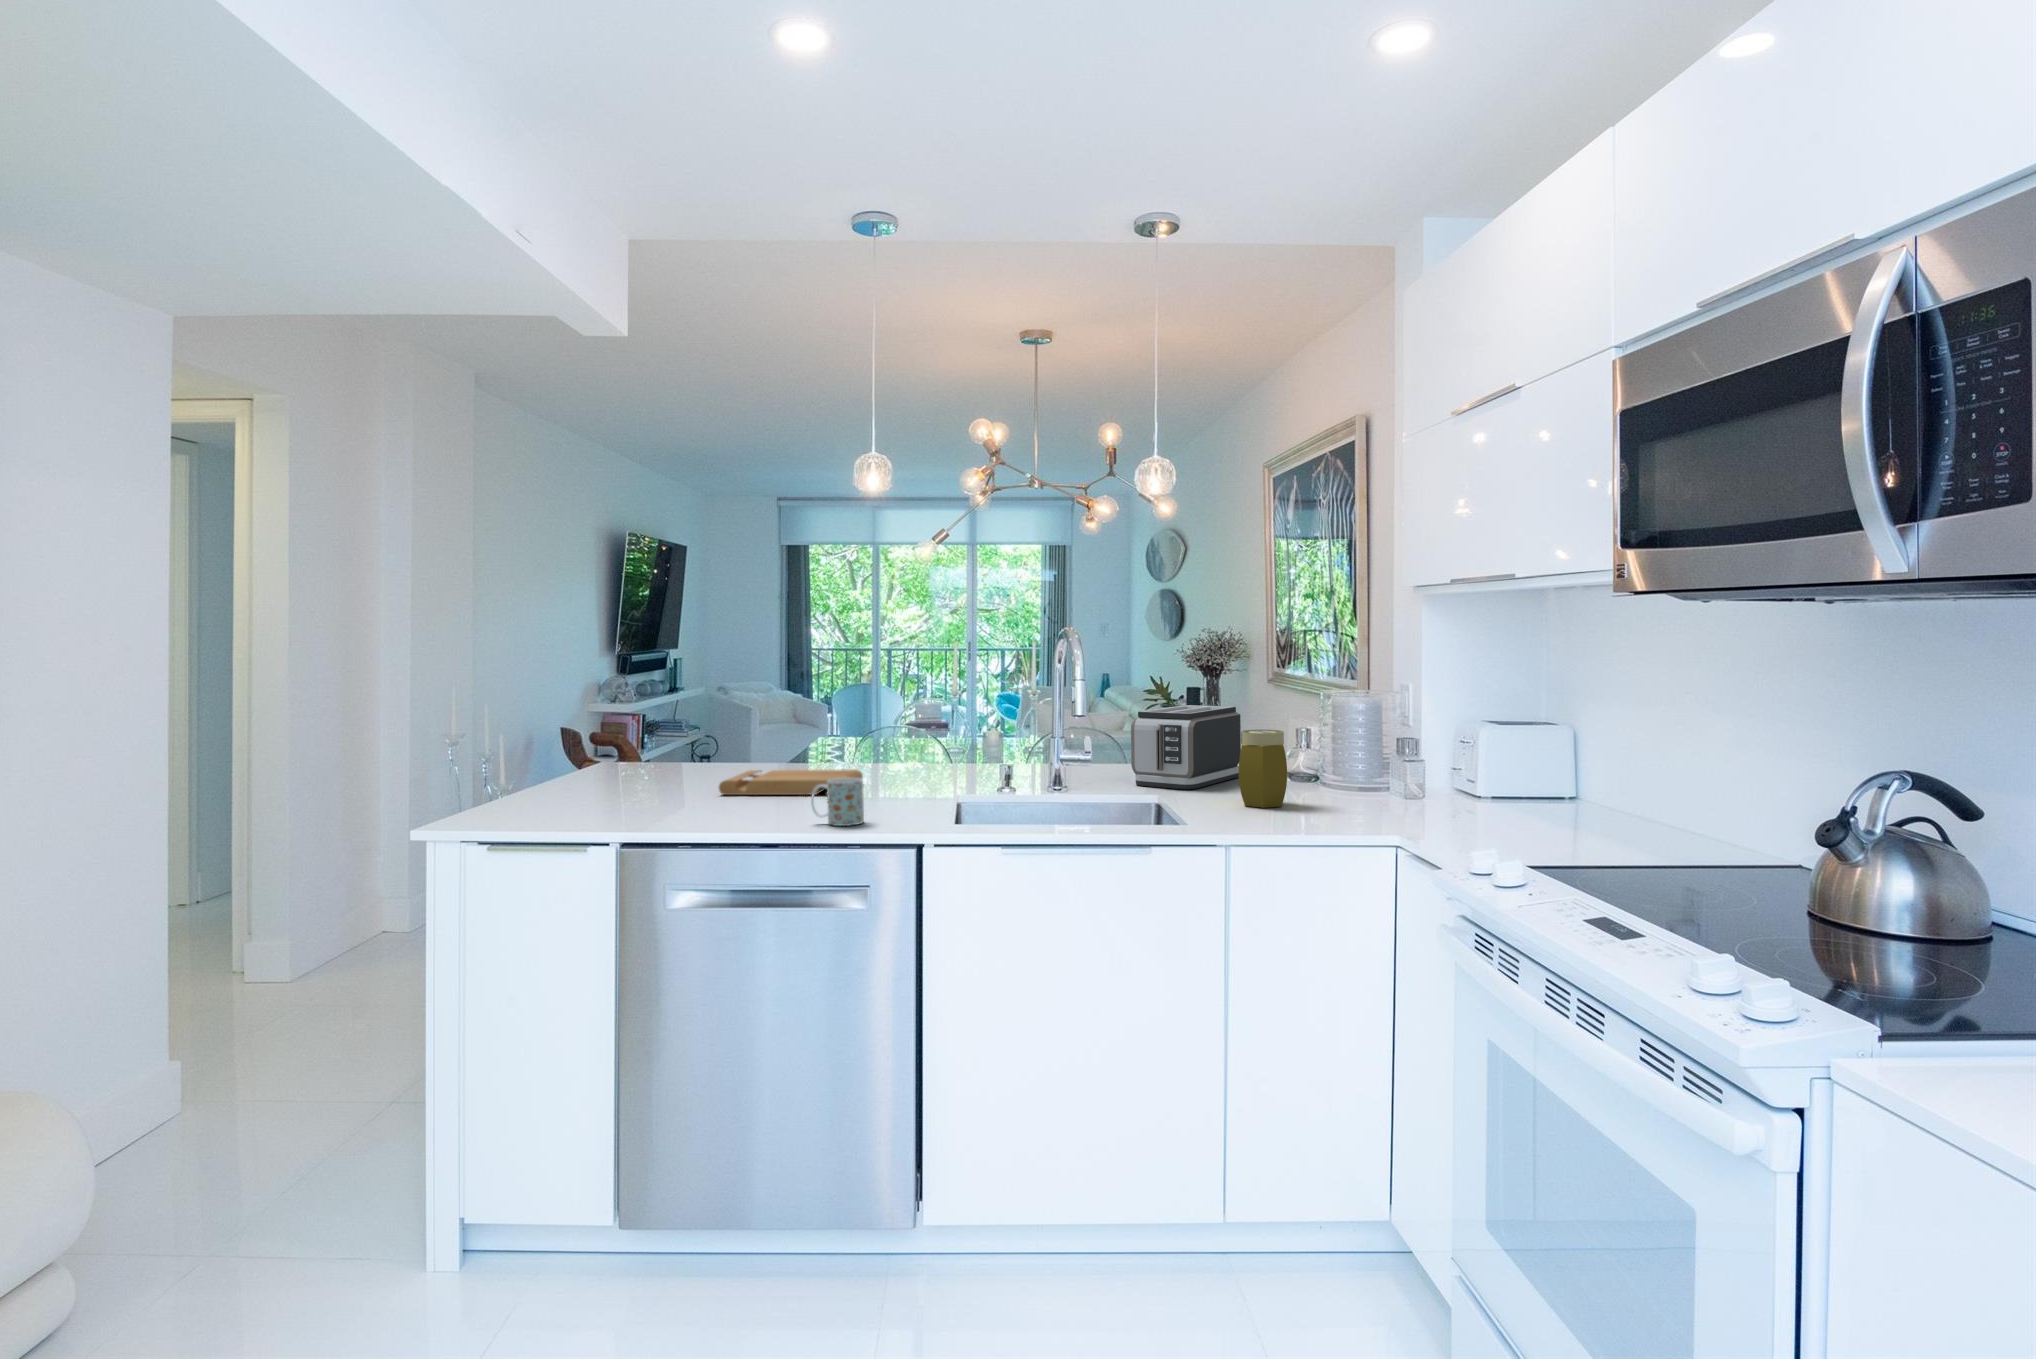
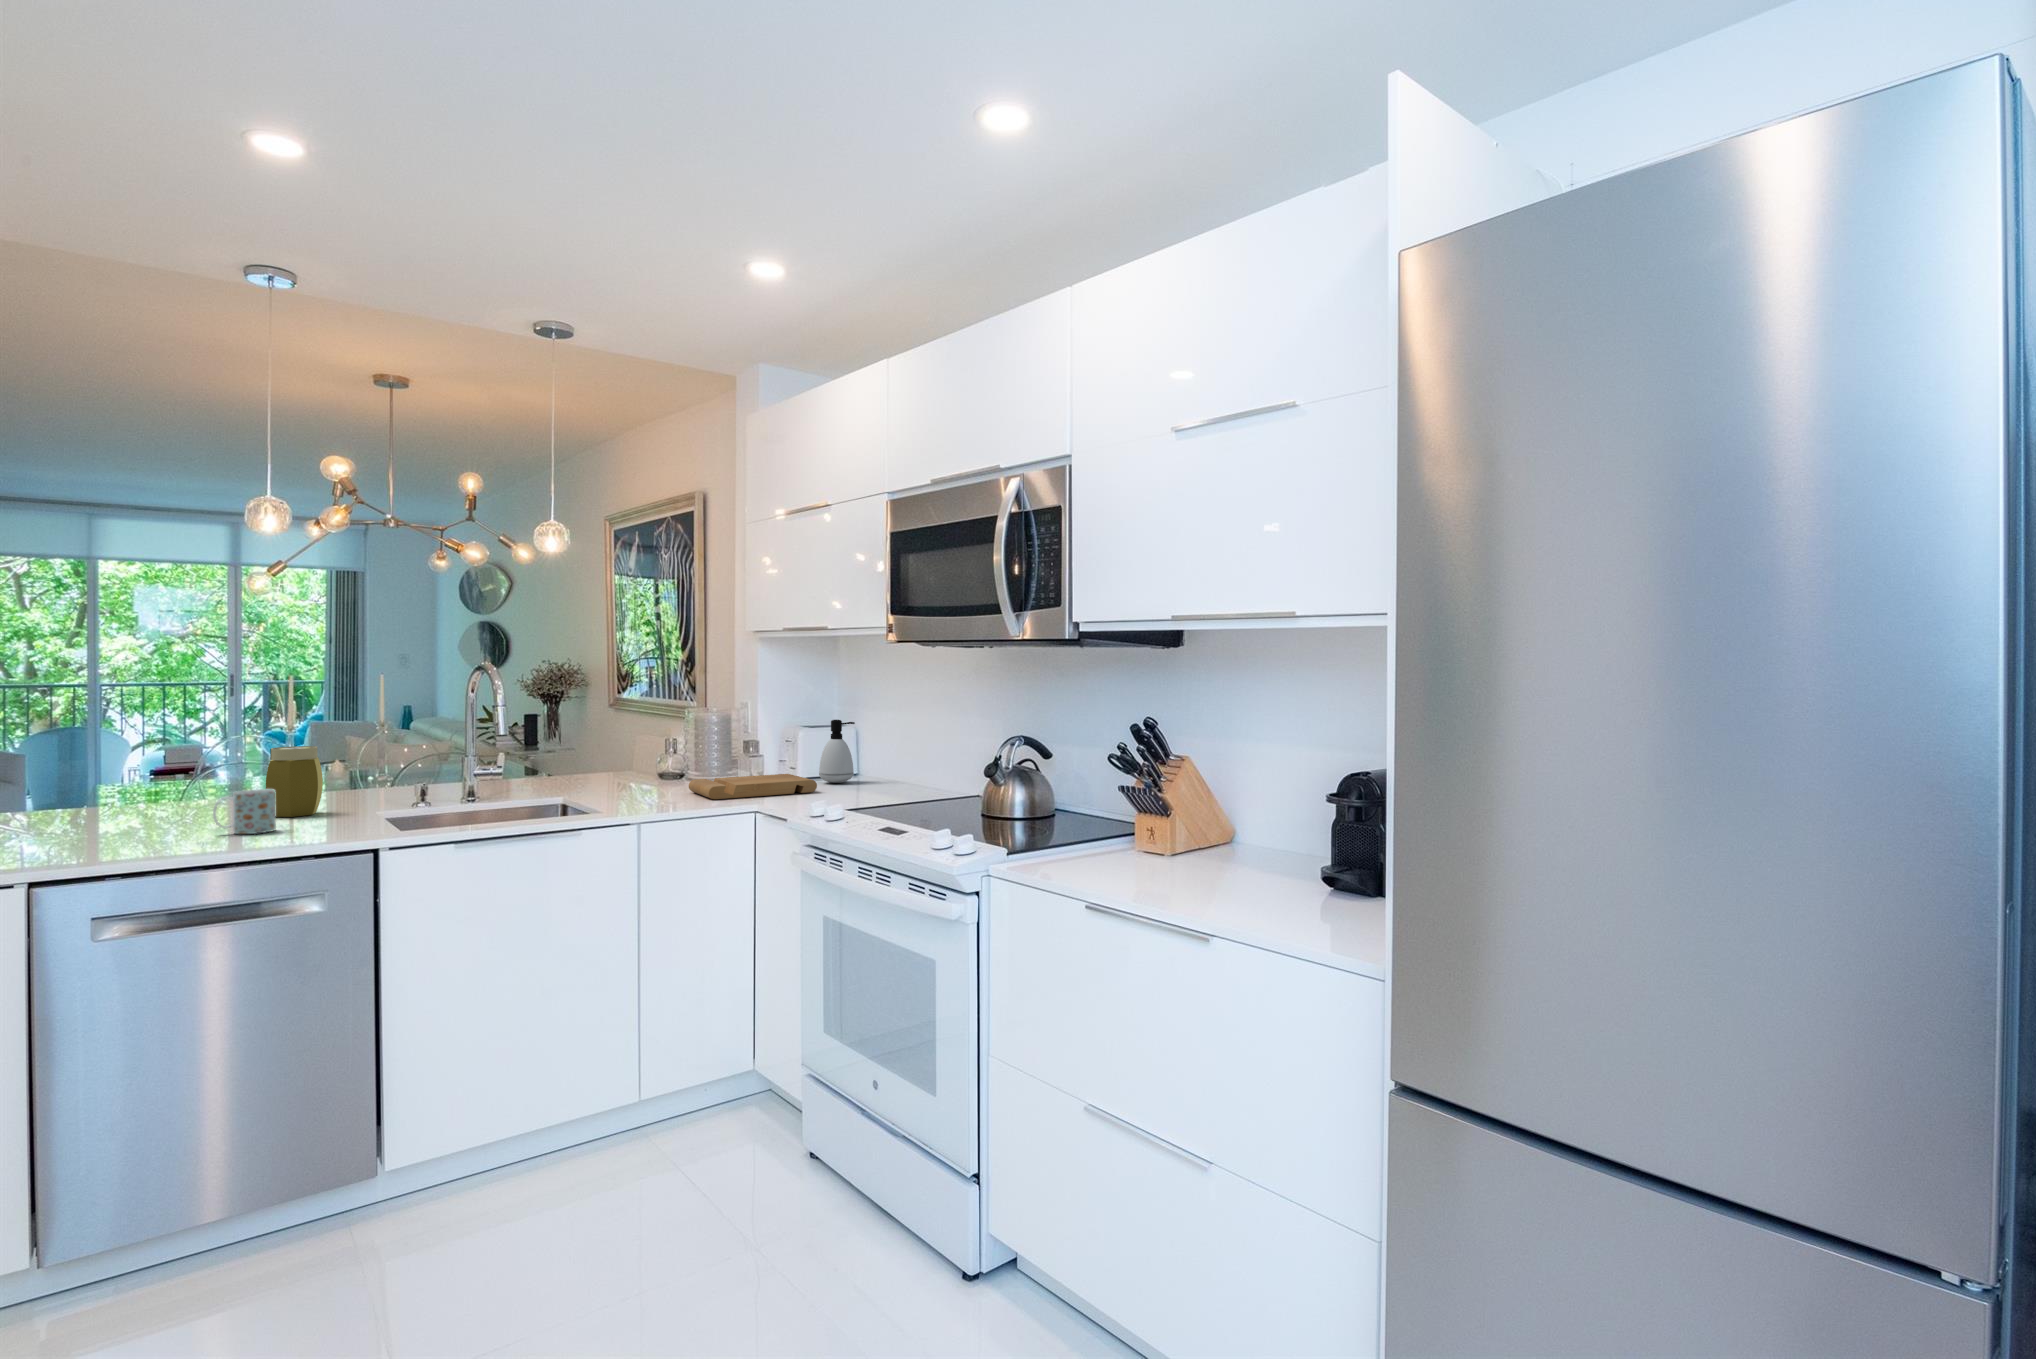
toaster: present [1131,705,1241,789] -> none [523,721,616,788]
soap dispenser: none [1508,715,1566,808] -> present [819,720,855,783]
jar: present [1239,729,1287,808] -> present [266,746,323,817]
cutting board: present [719,769,863,795] -> present [689,774,817,799]

